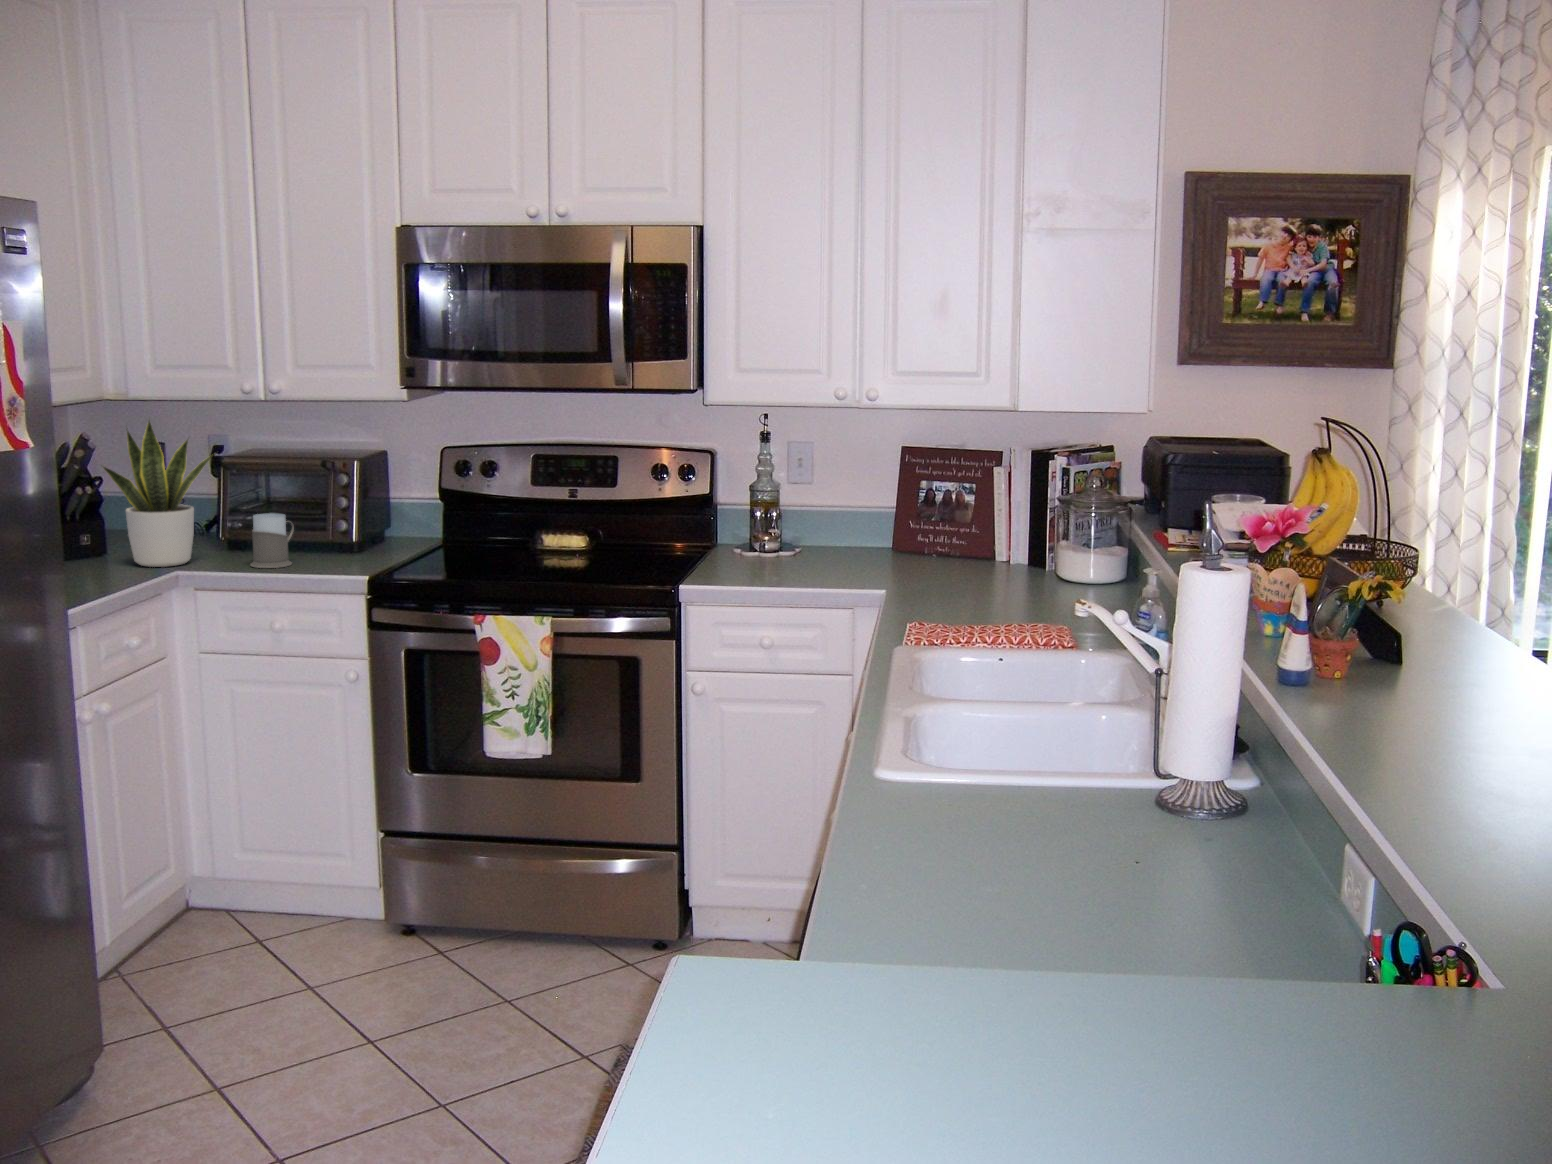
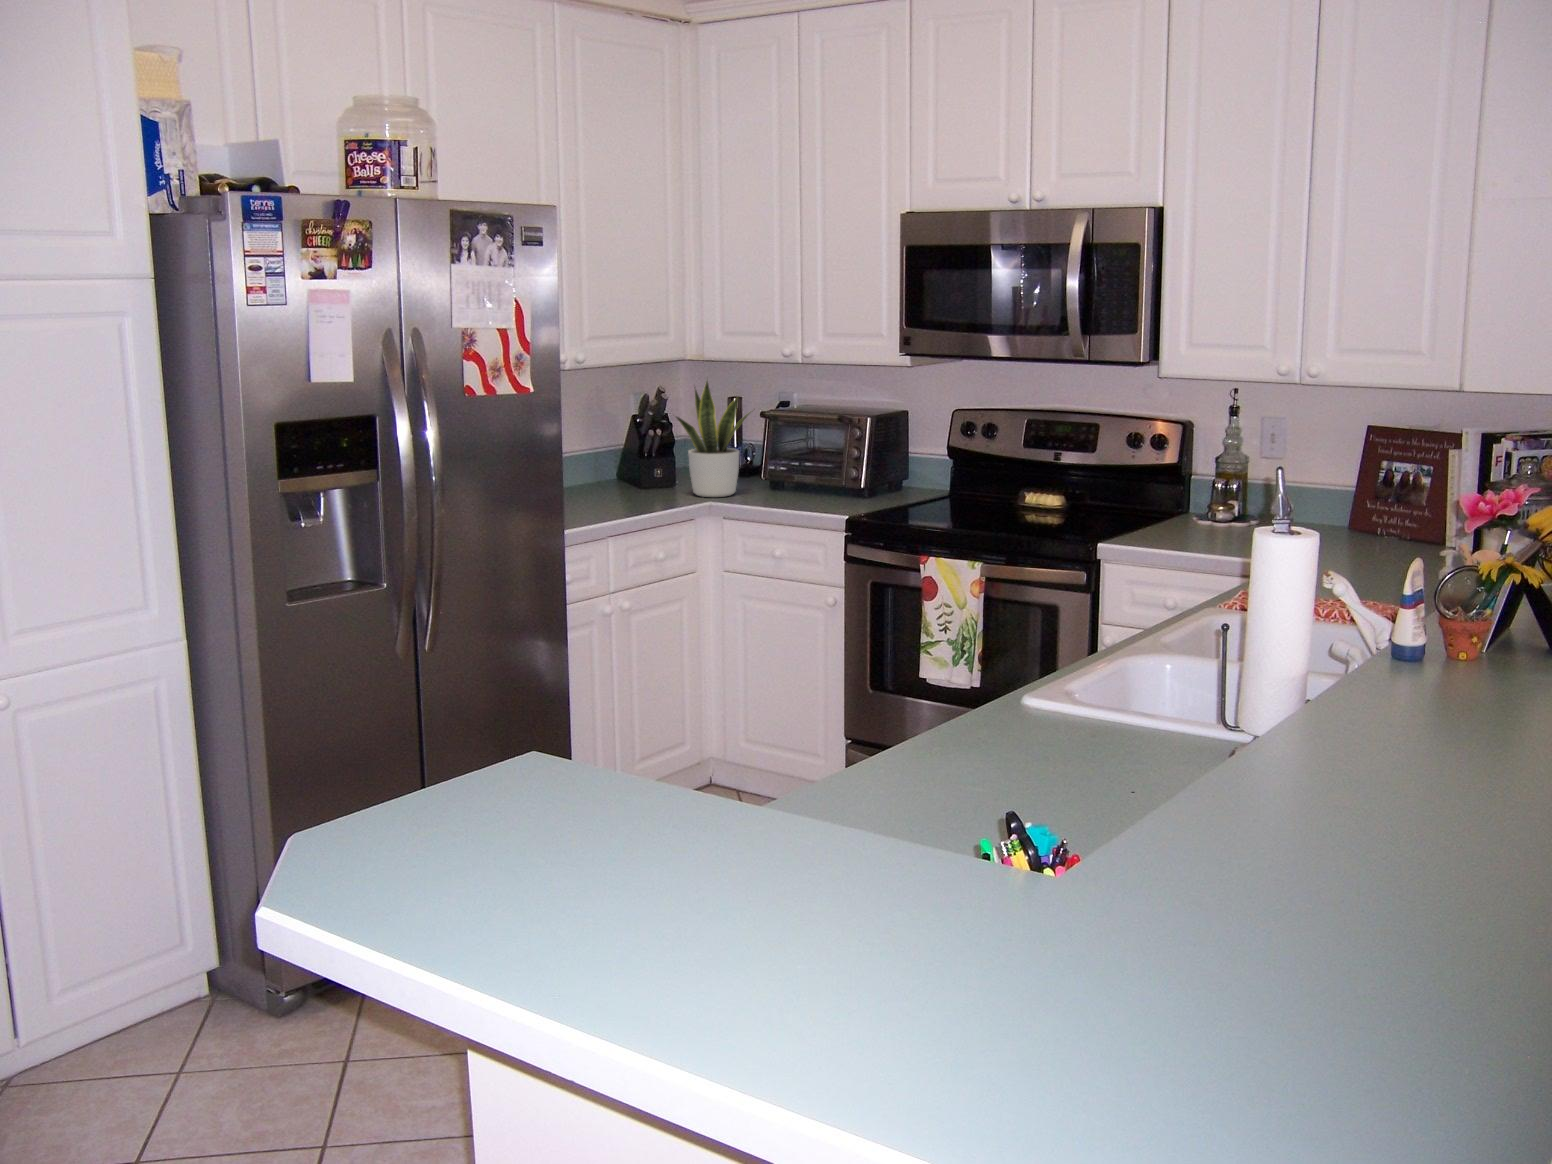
mug: present [251,513,294,568] -> none [772,459,810,504]

